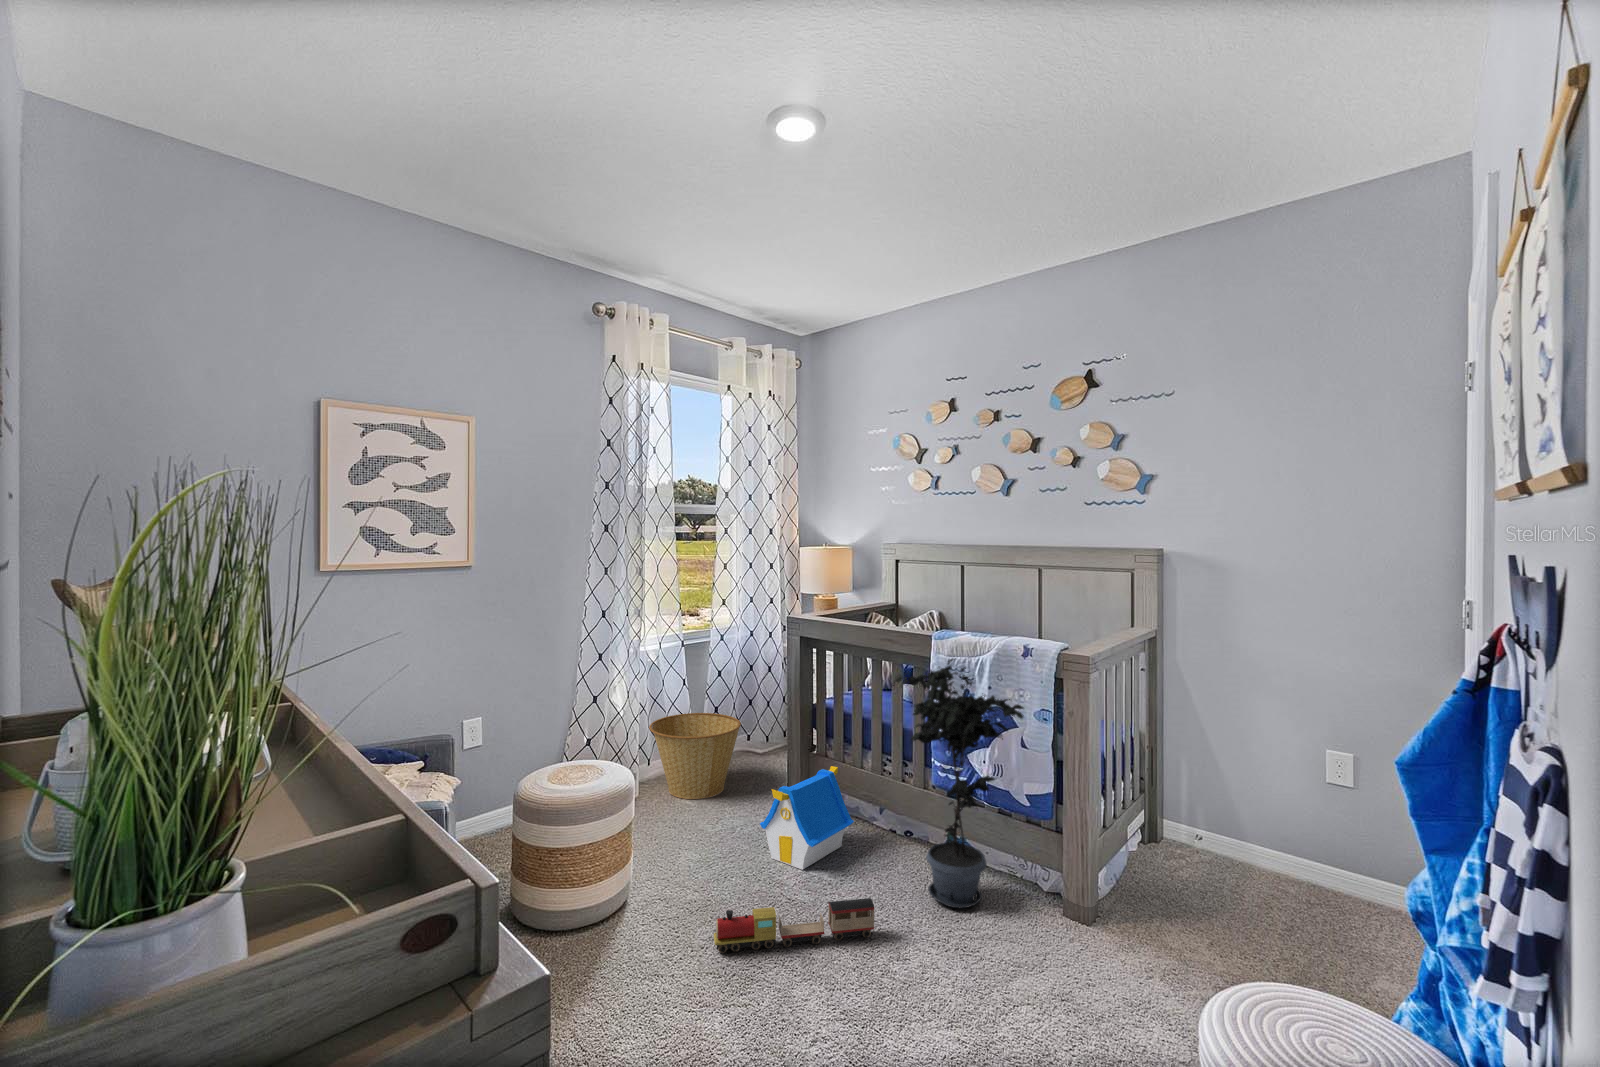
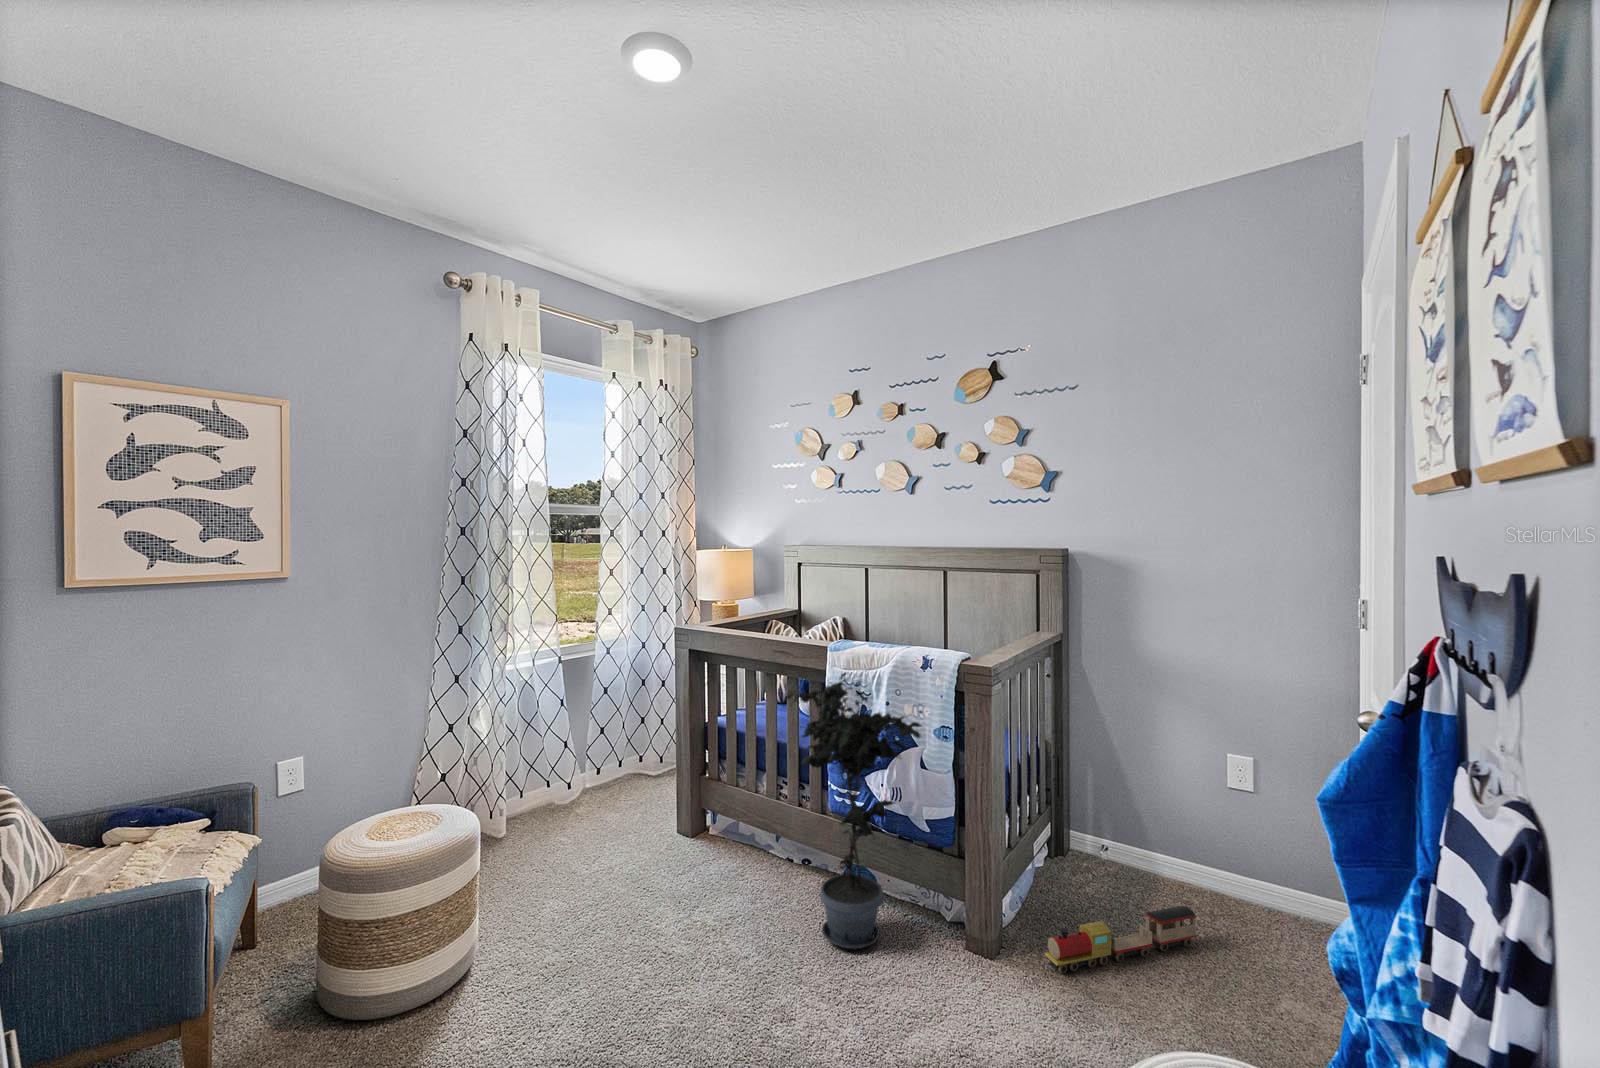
basket: present [649,713,741,799] -> none [517,736,623,835]
toy house: present [760,766,854,870] -> none [636,793,744,914]
toy train: present [714,898,874,953] -> present [1045,906,1196,974]

